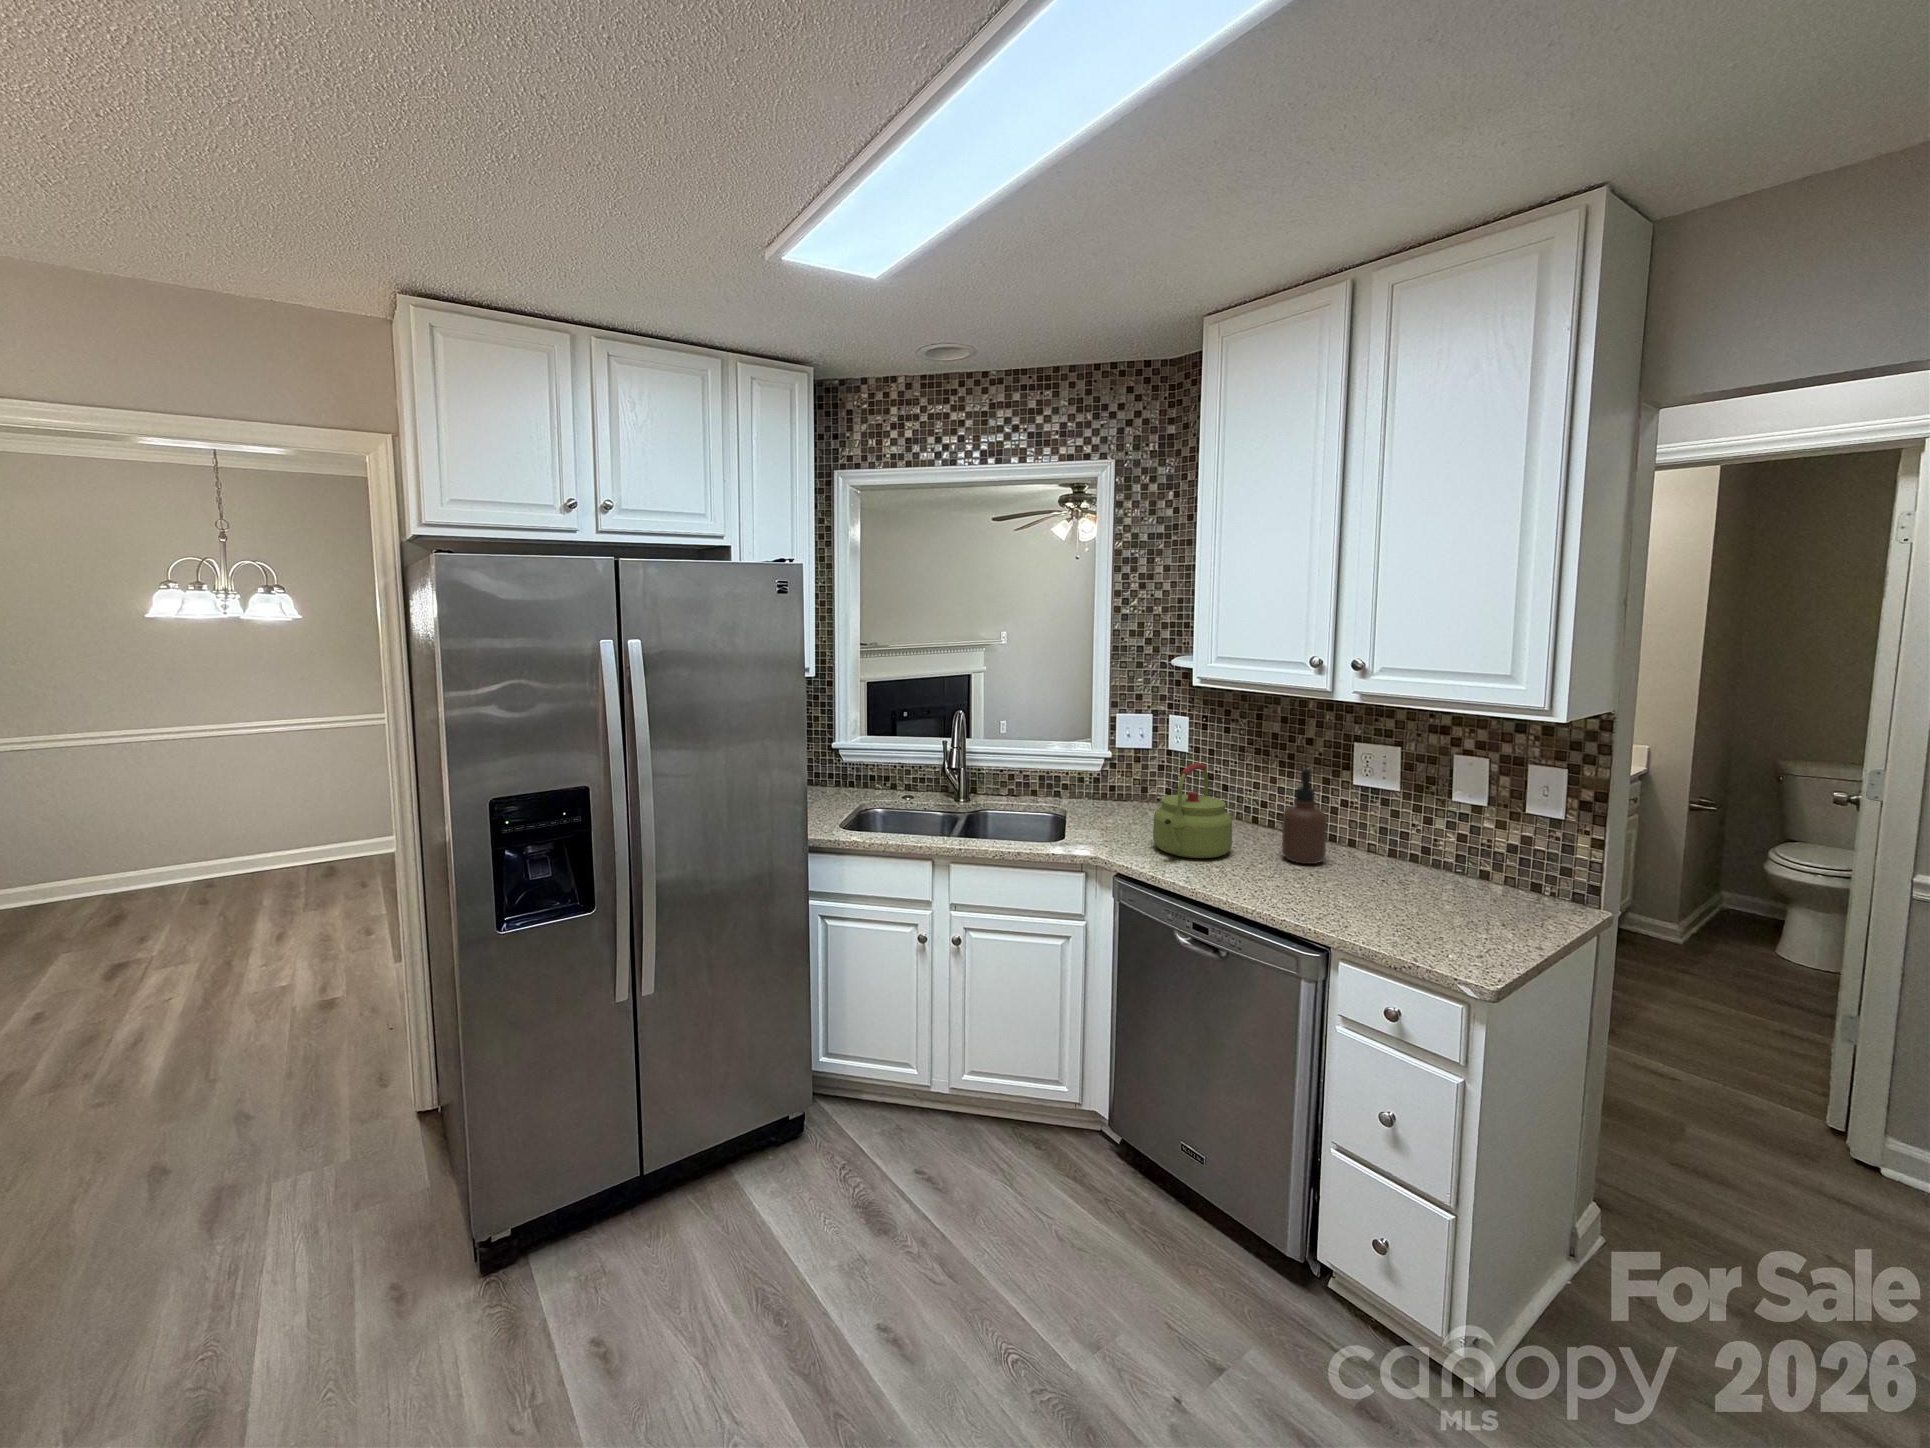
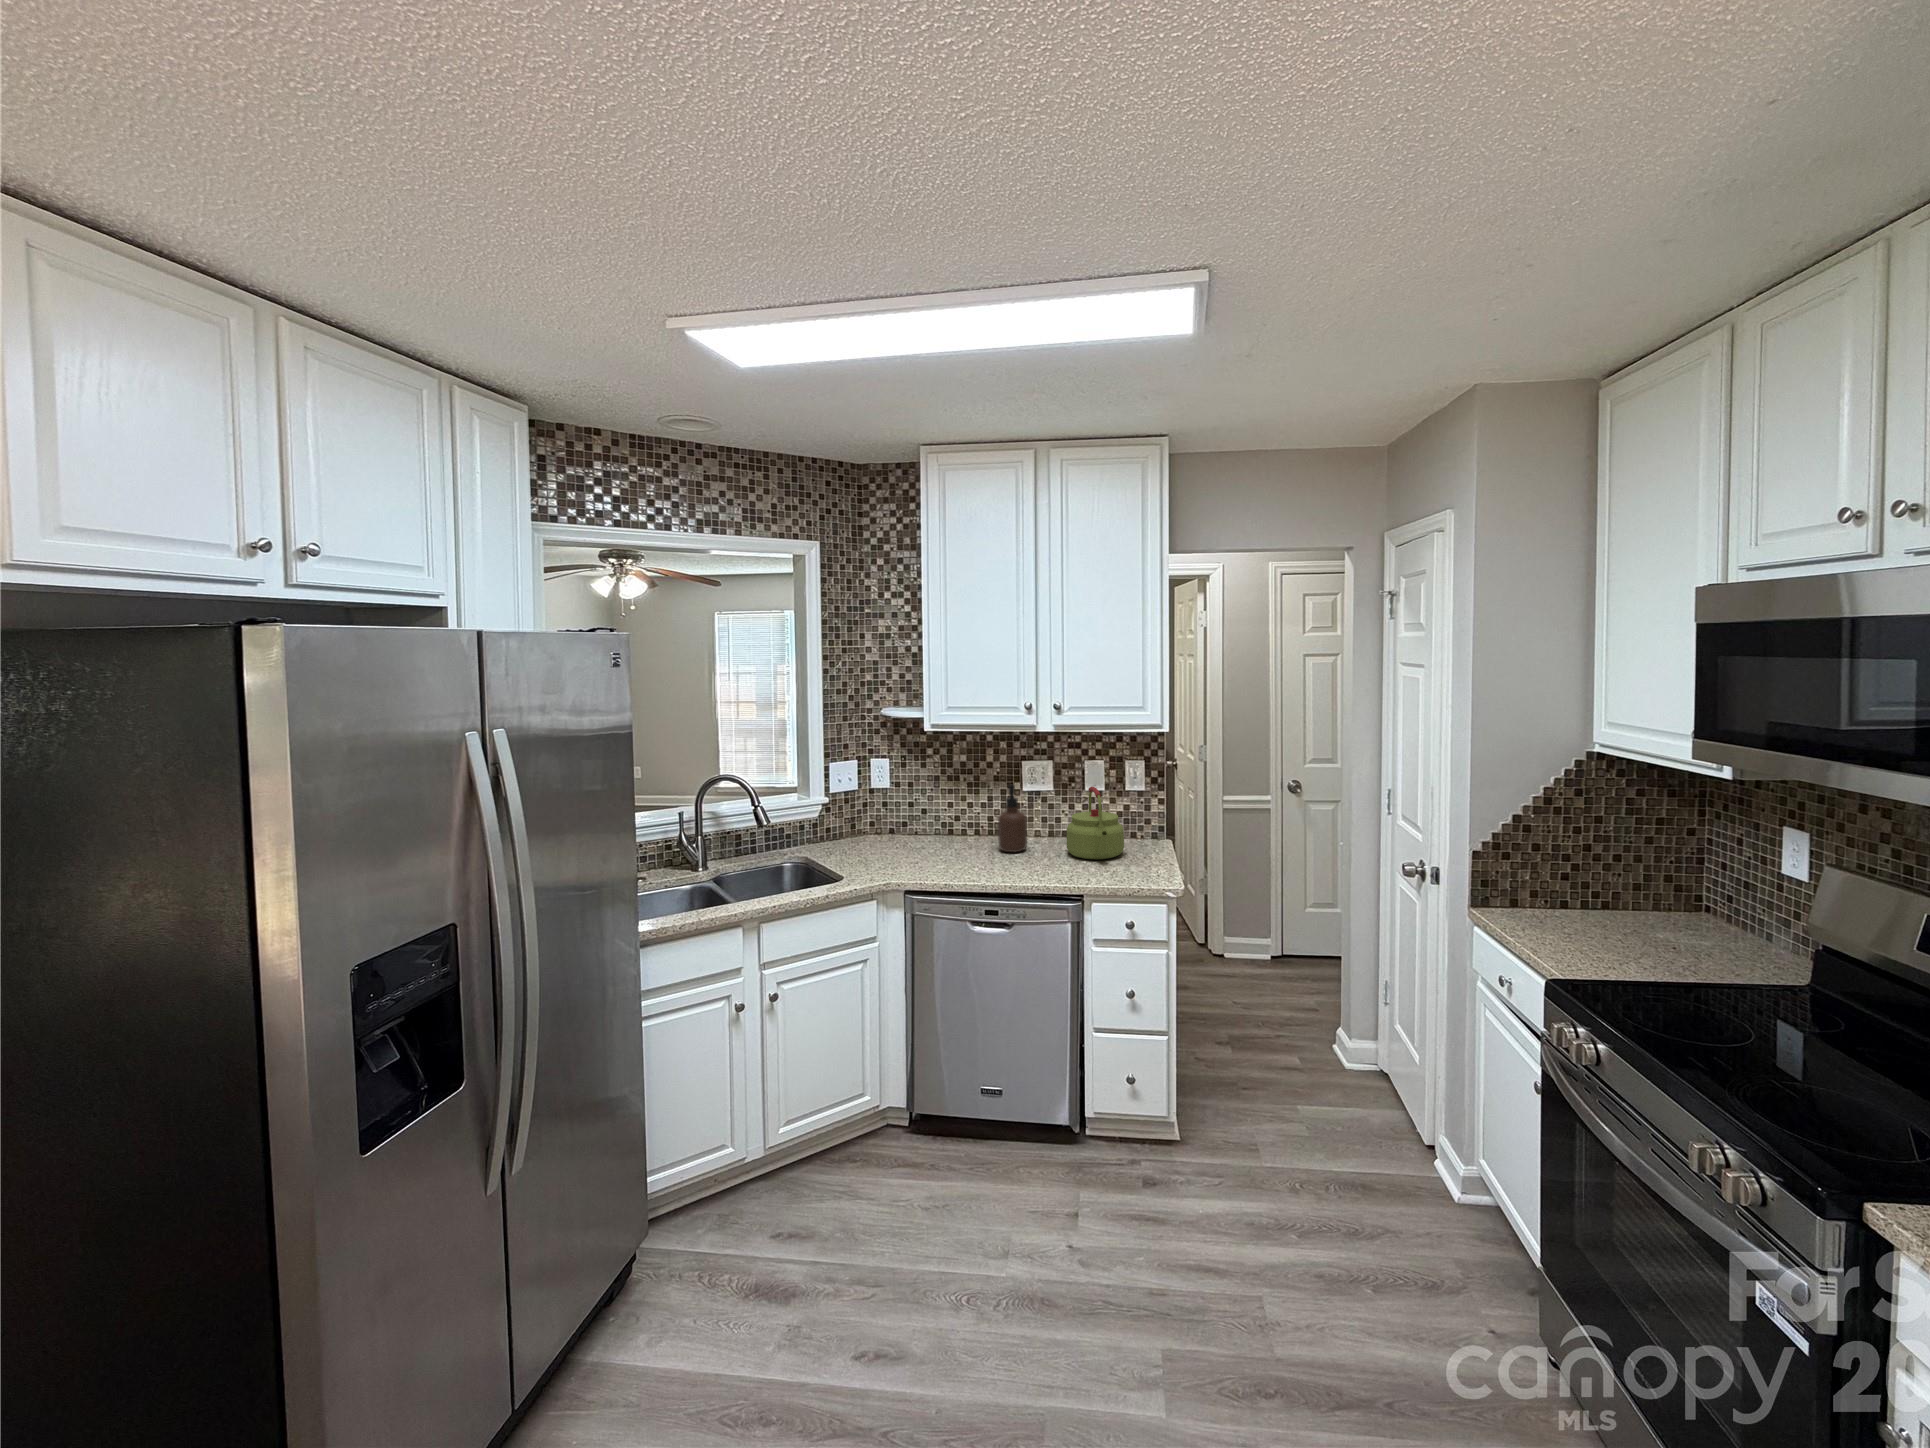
kettle: present [1153,763,1232,858] -> present [1067,786,1124,859]

